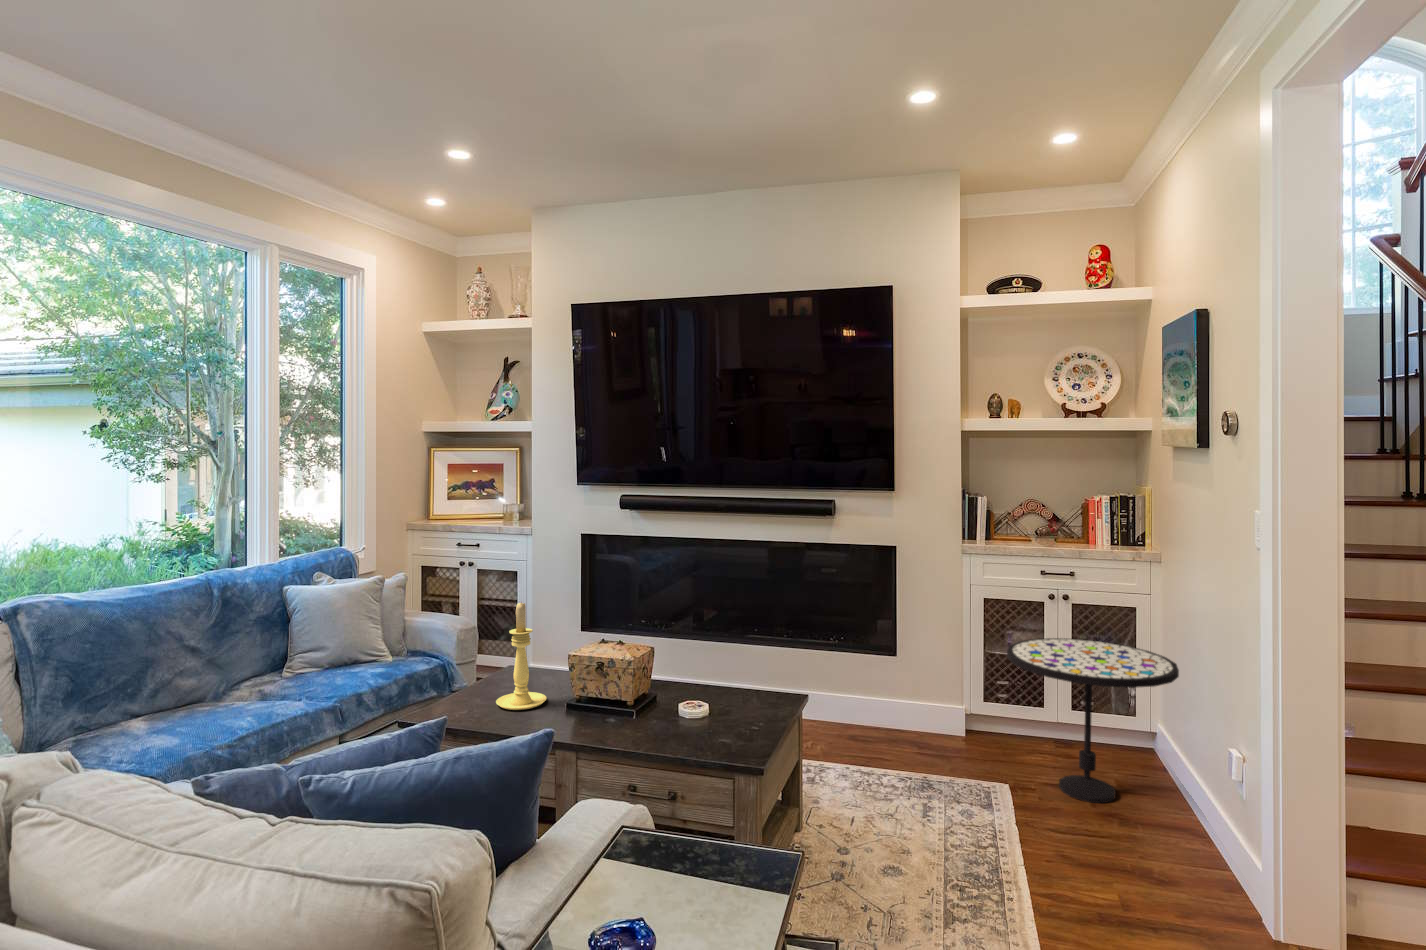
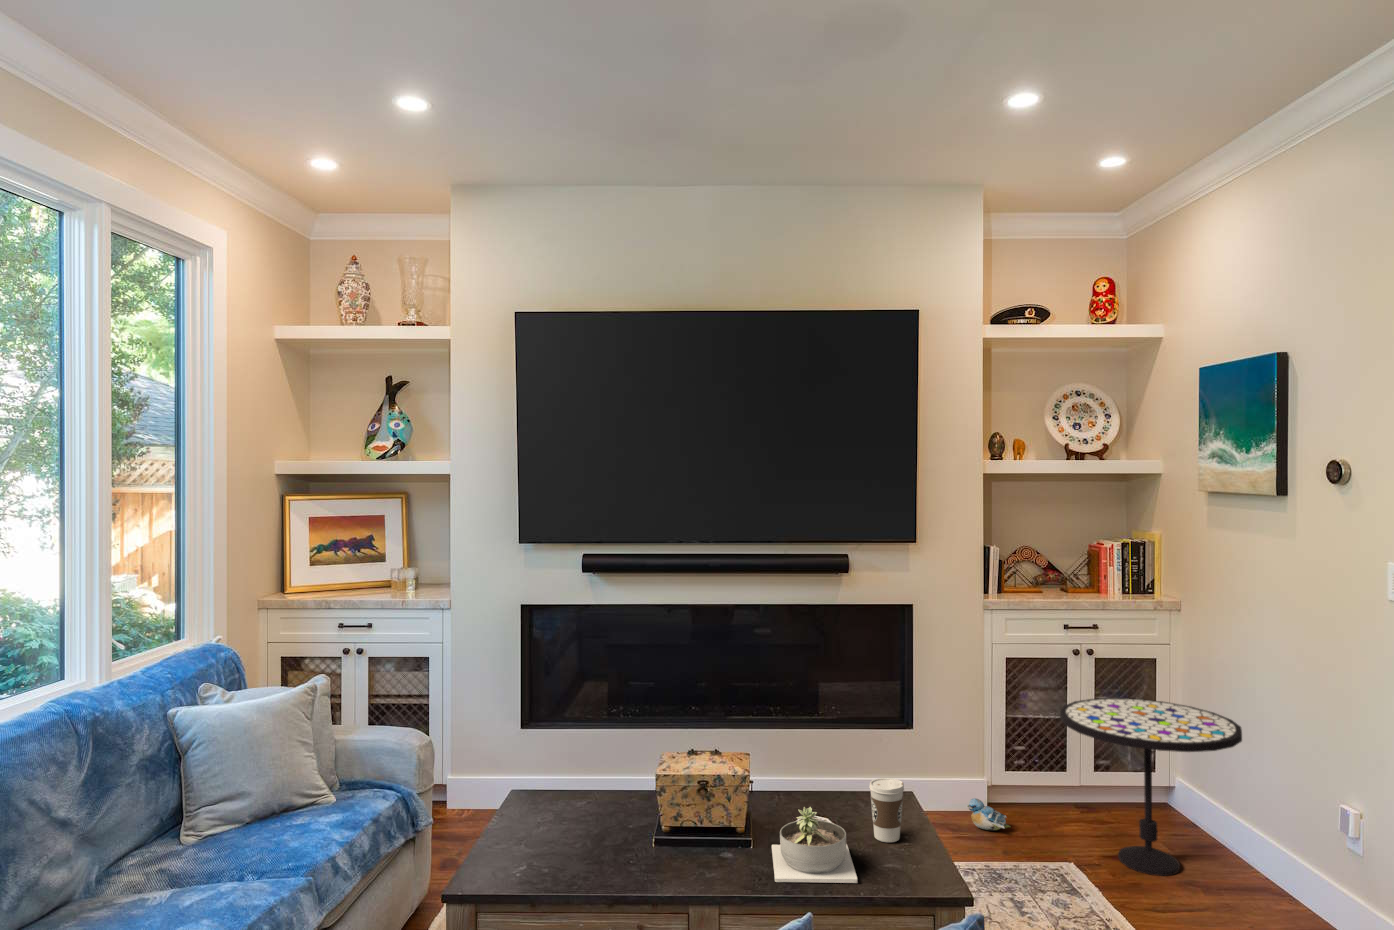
candle holder: present [496,603,547,710] -> none [566,713,630,856]
coffee cup: none [731,673,760,725] -> present [869,778,904,842]
succulent planter: none [621,685,704,748] -> present [772,807,857,883]
plush toy: none [935,719,972,749] -> present [968,798,1011,830]

